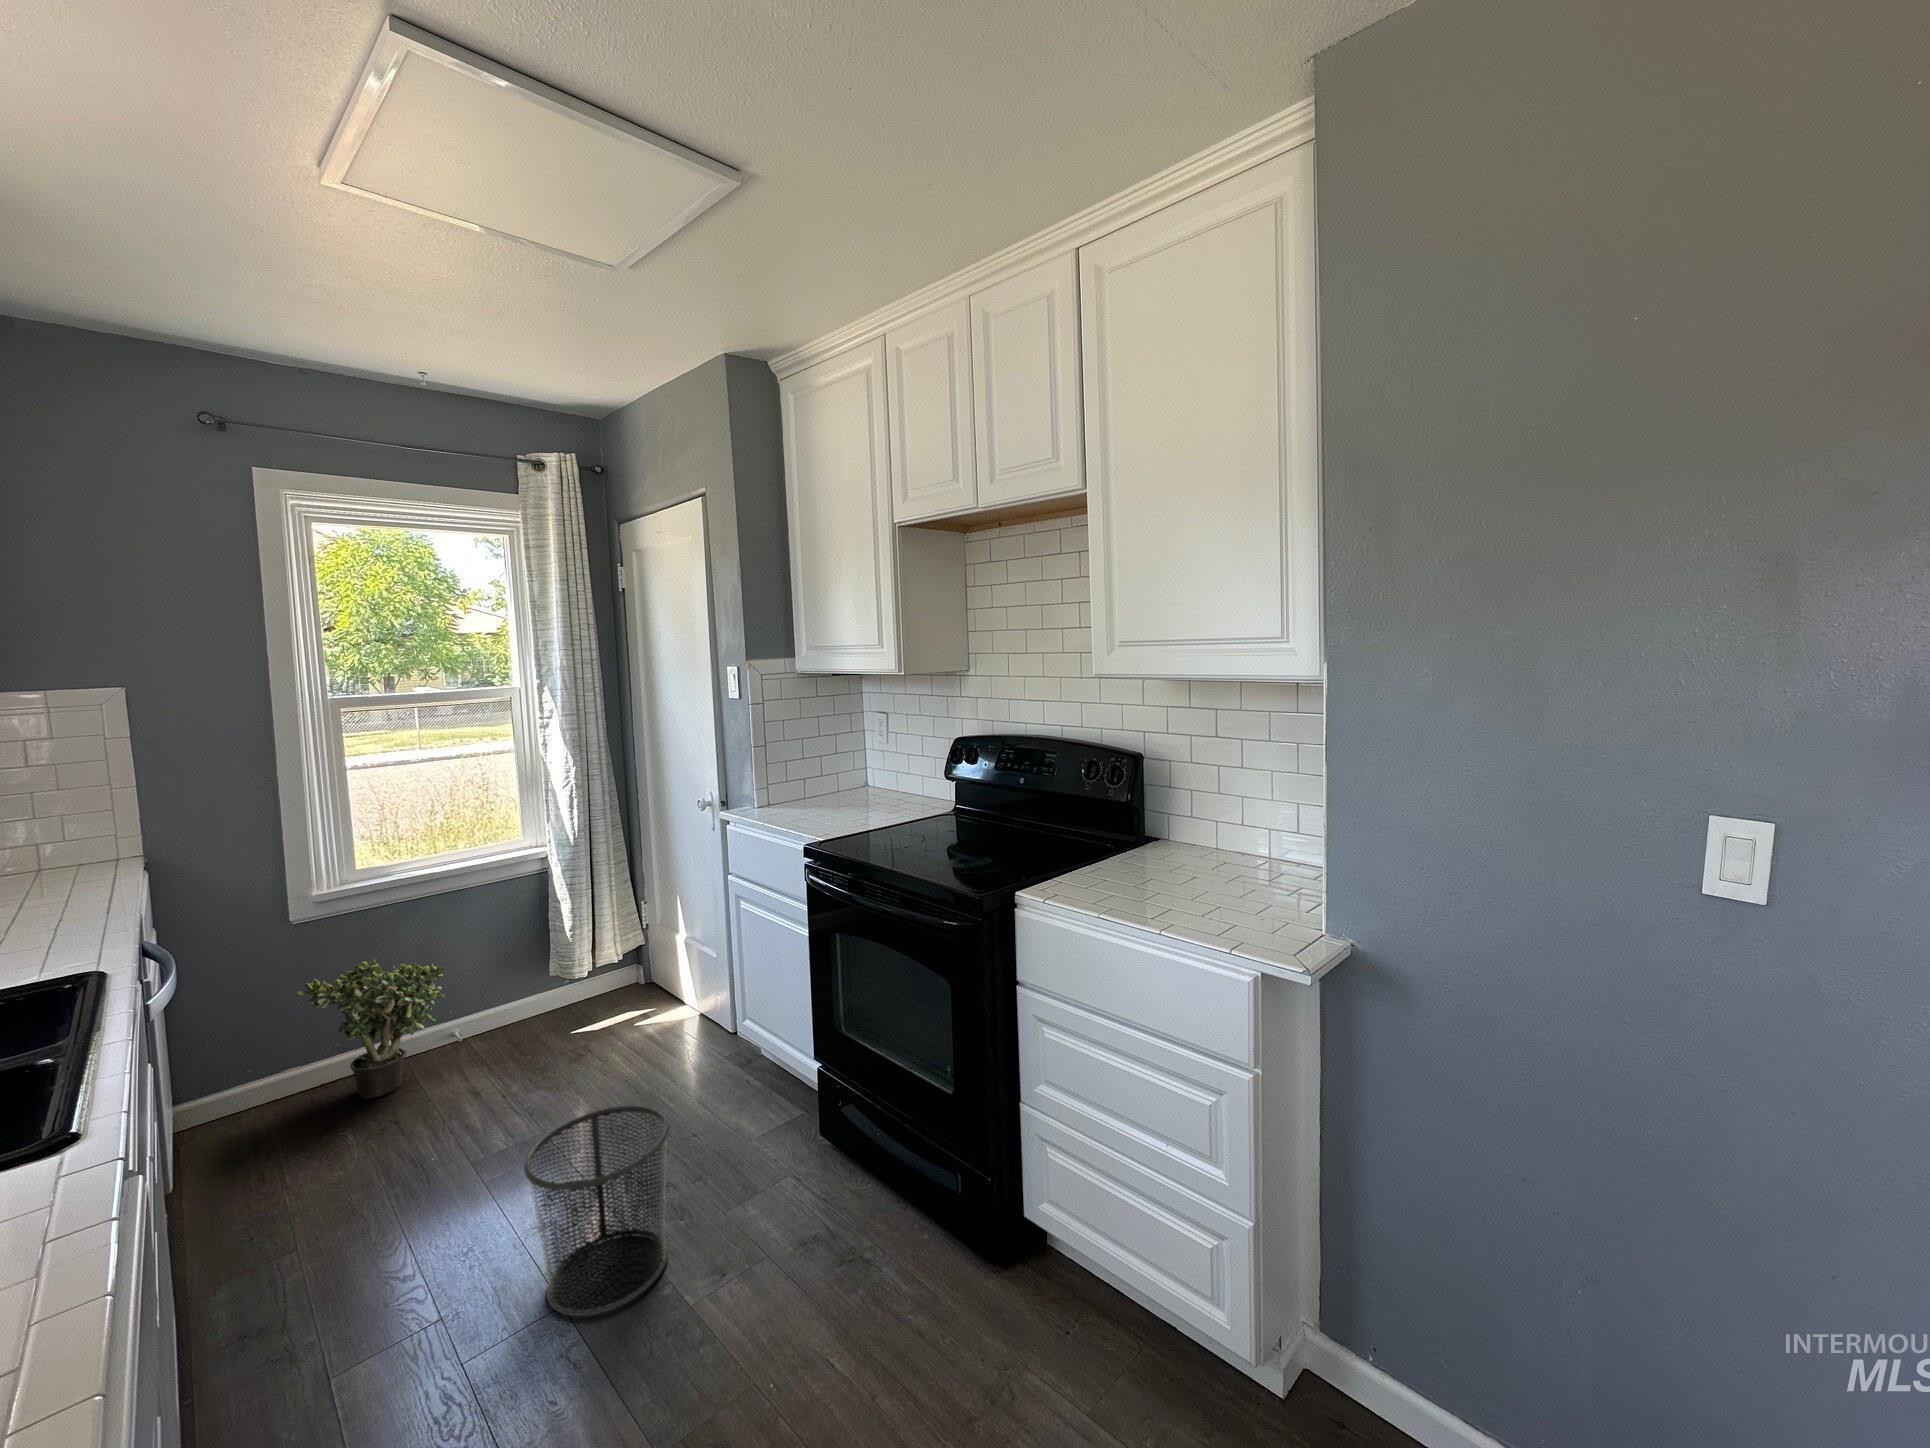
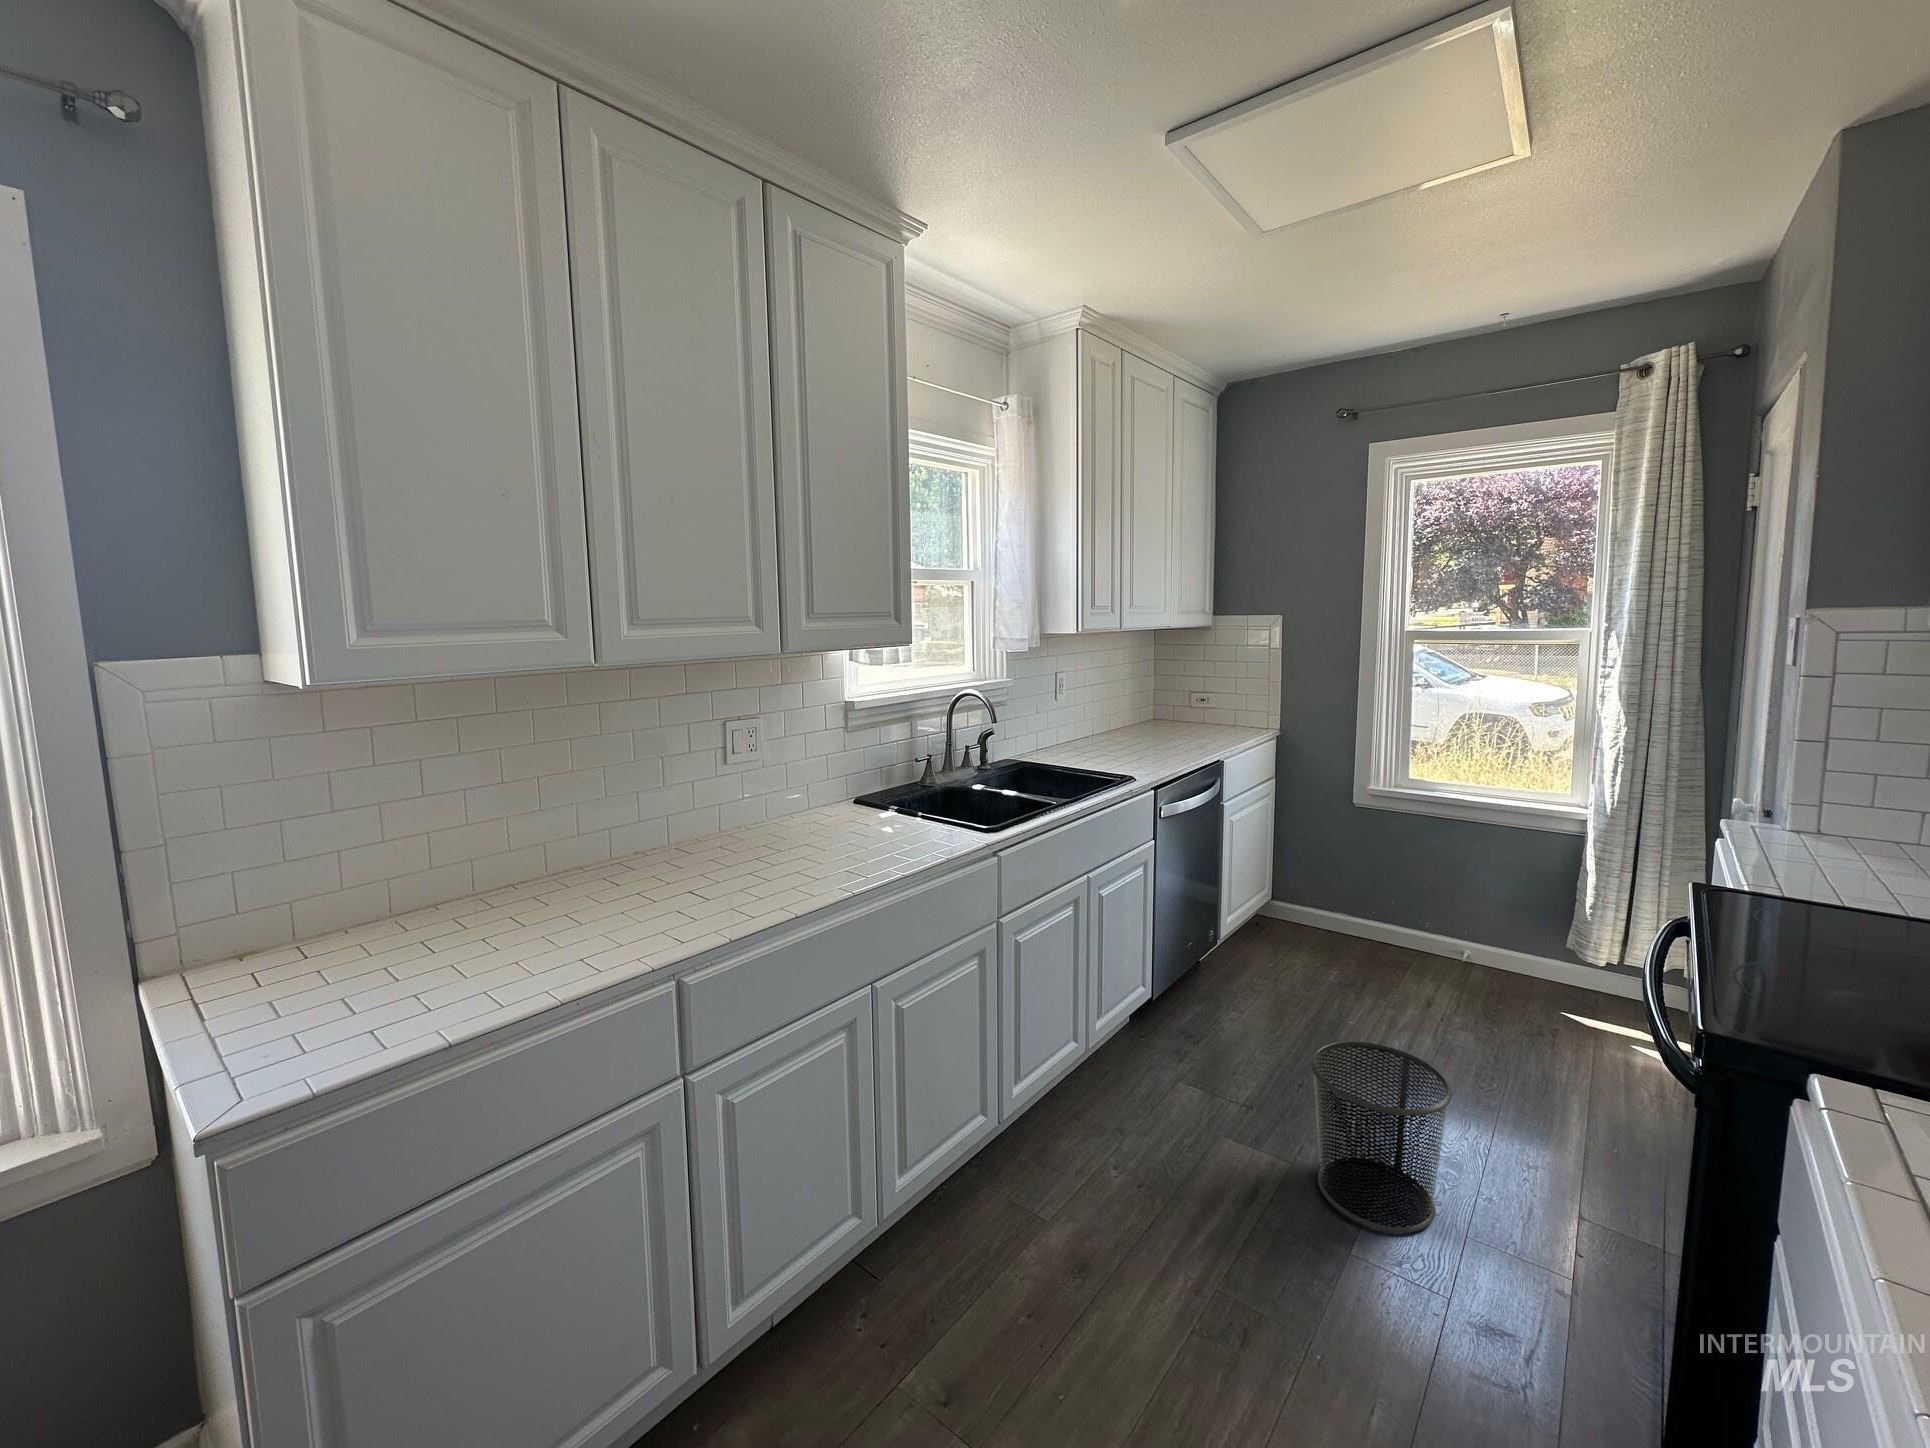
potted plant: present [297,959,445,1098] -> none [1336,852,1449,968]

